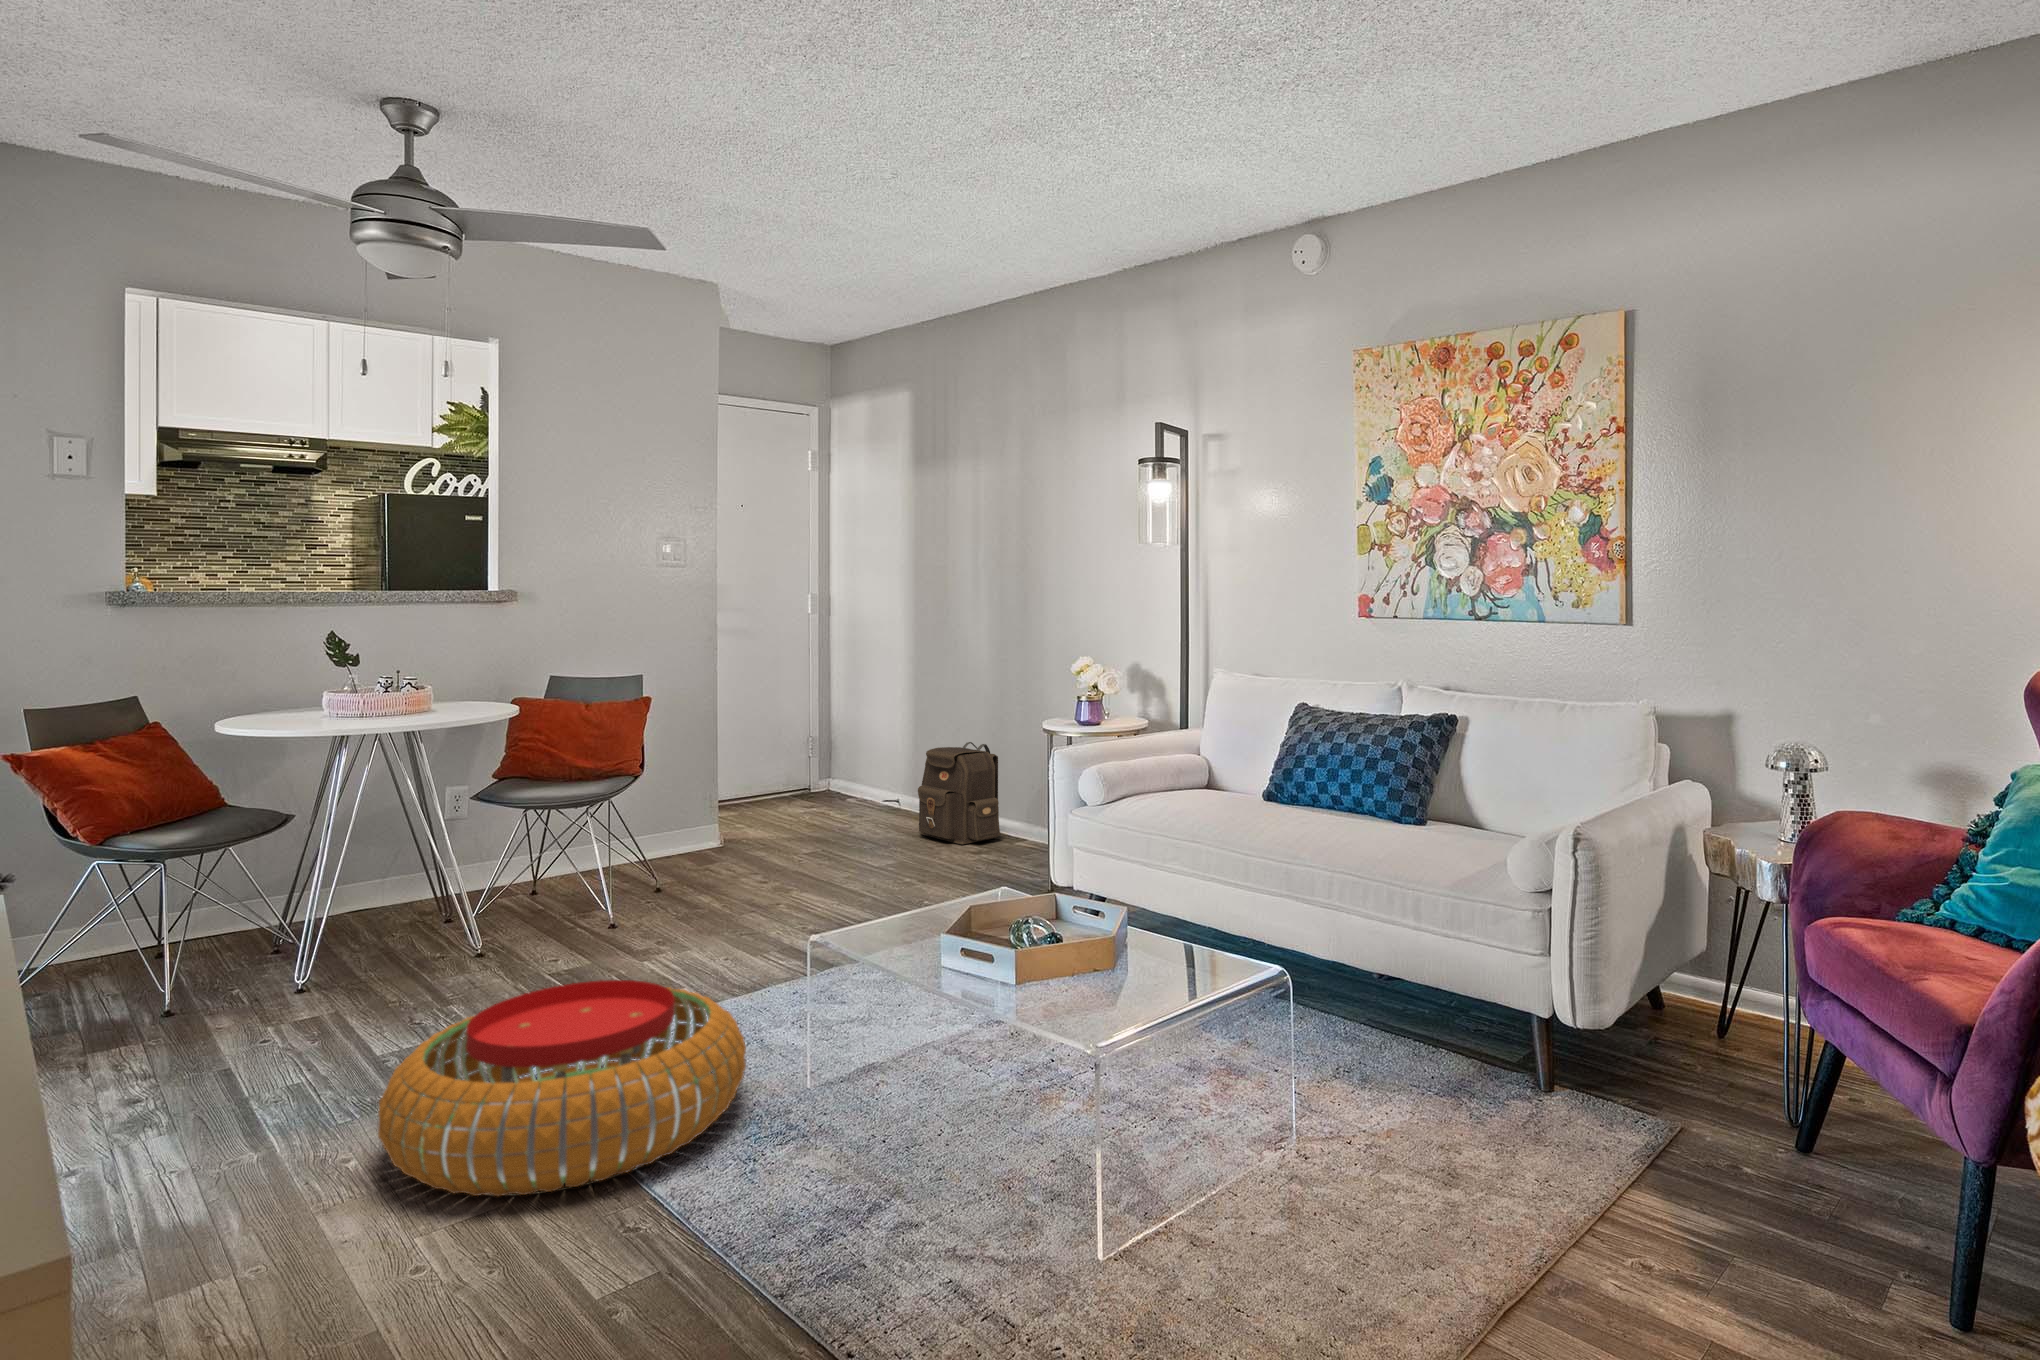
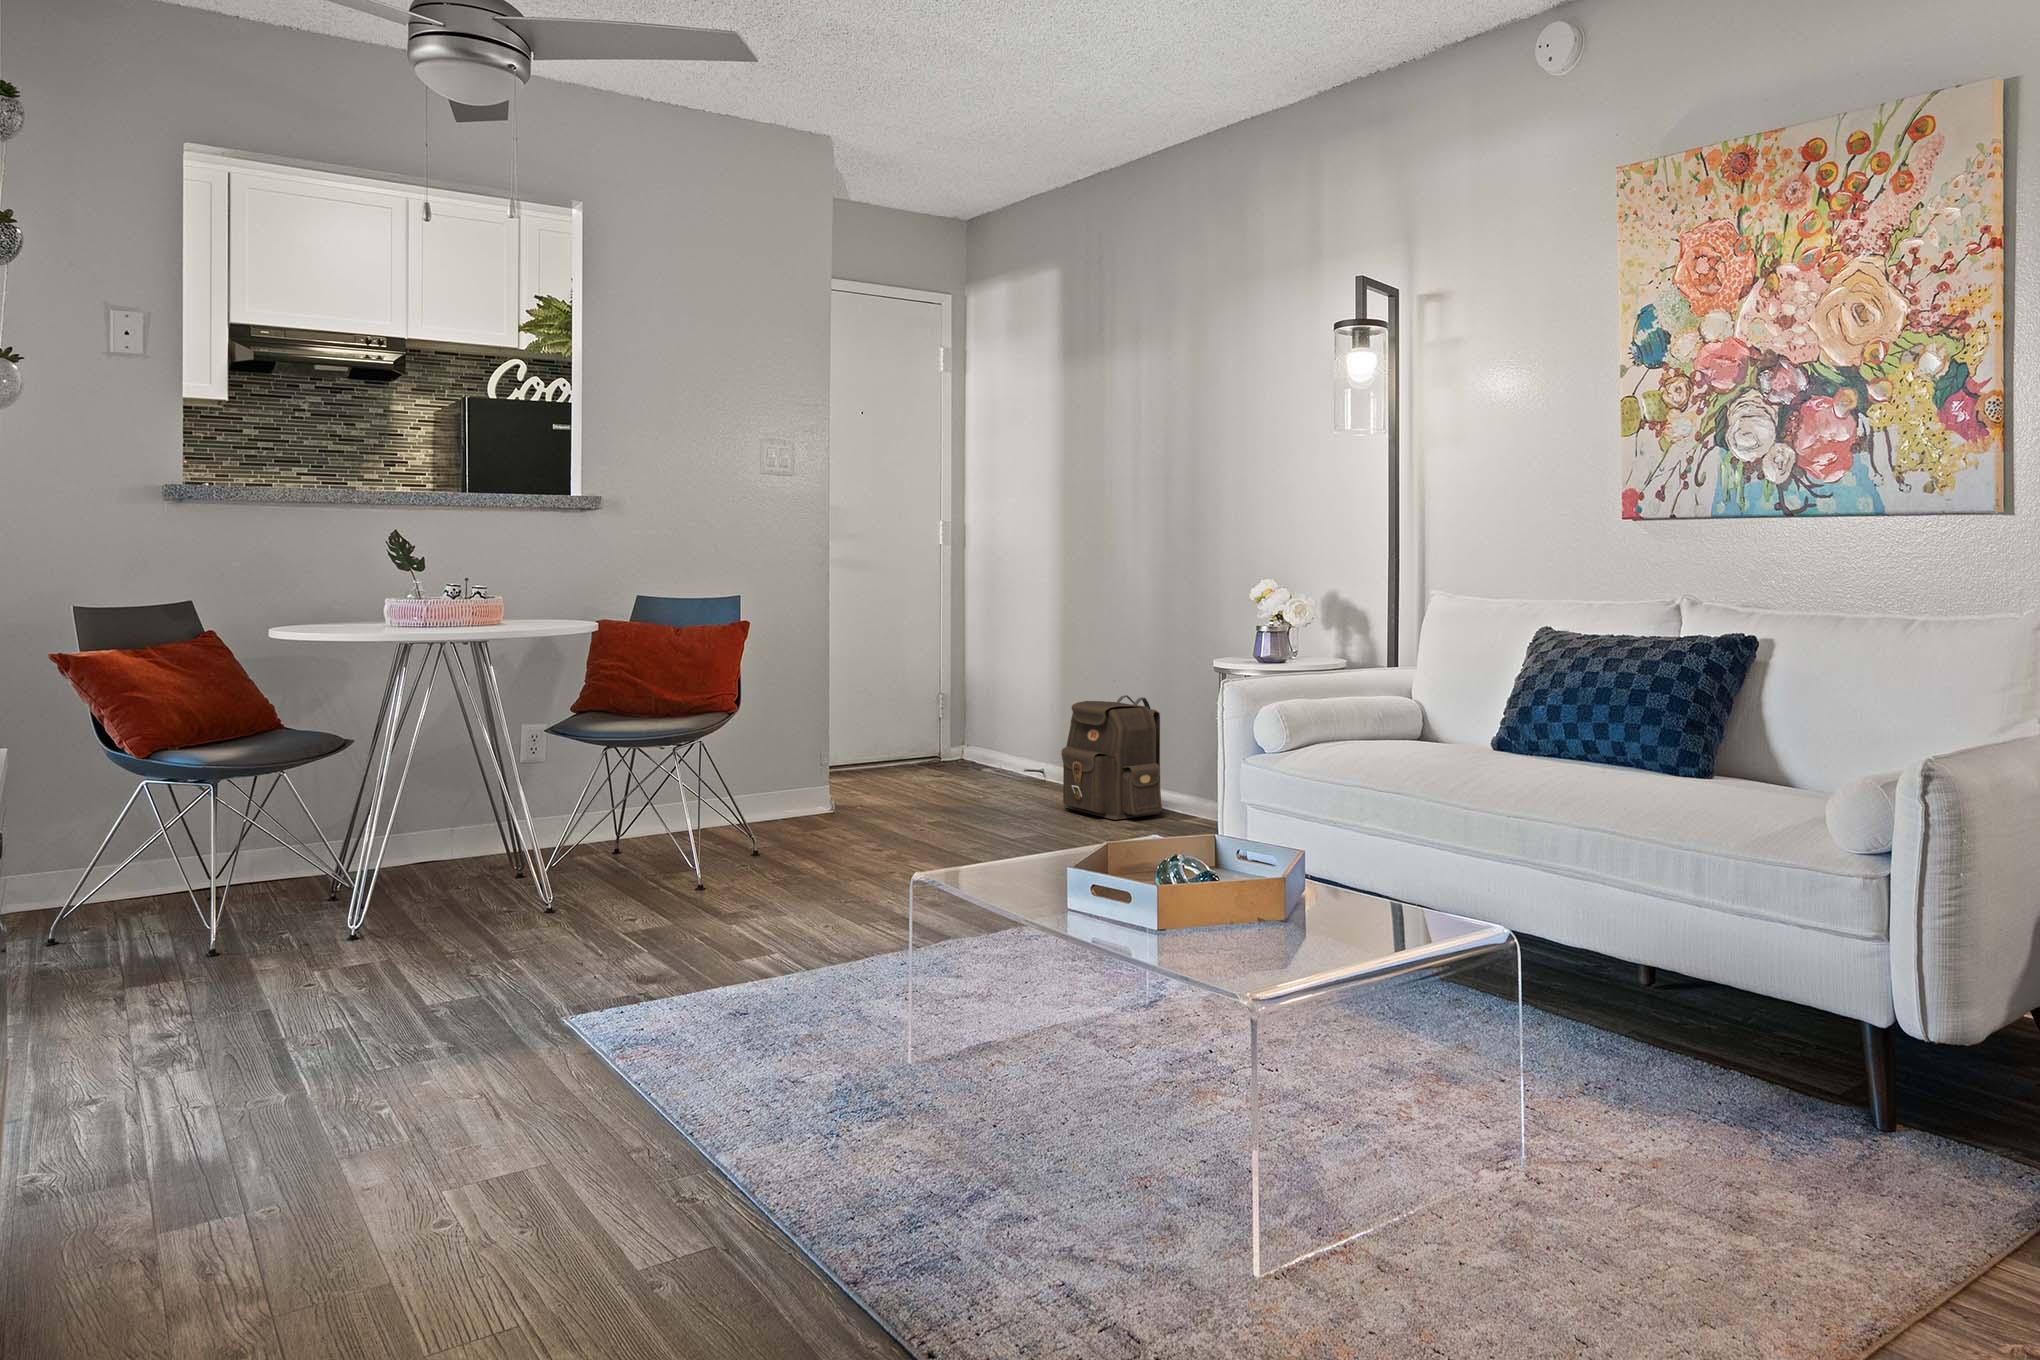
pouf: present [378,980,746,1197] -> none [411,922,833,1155]

